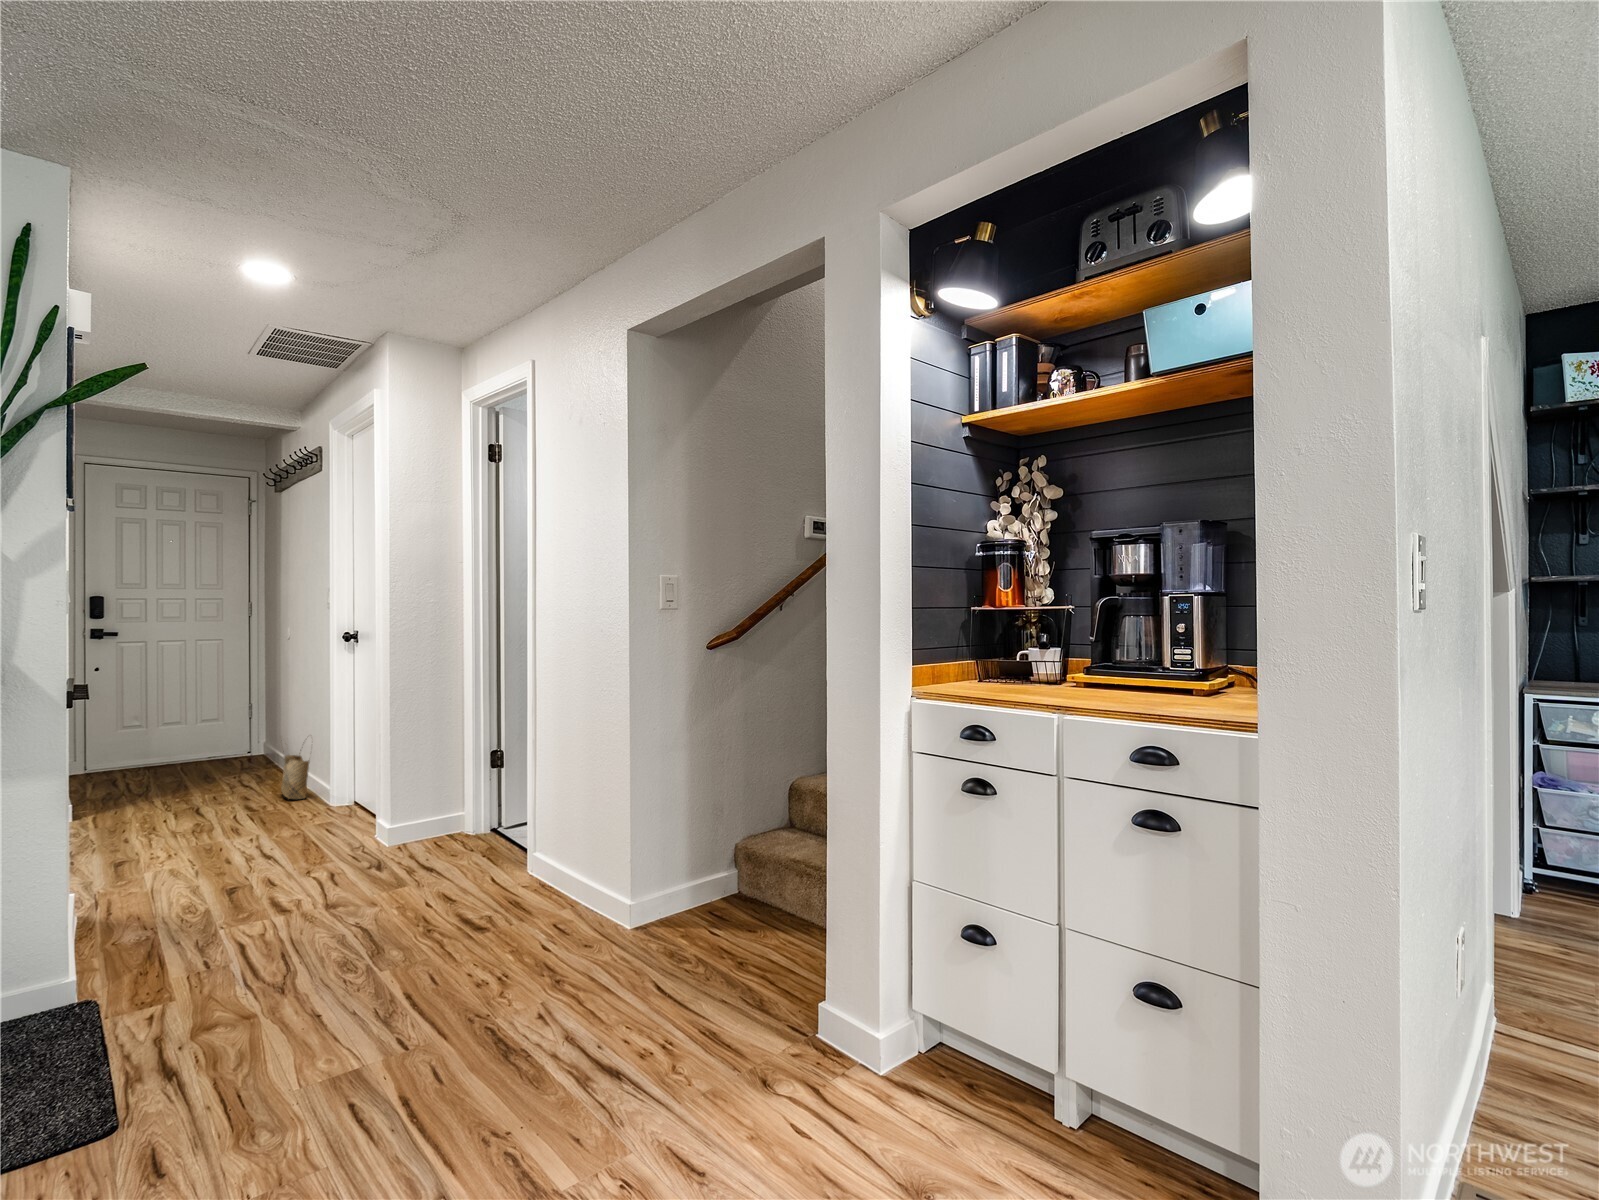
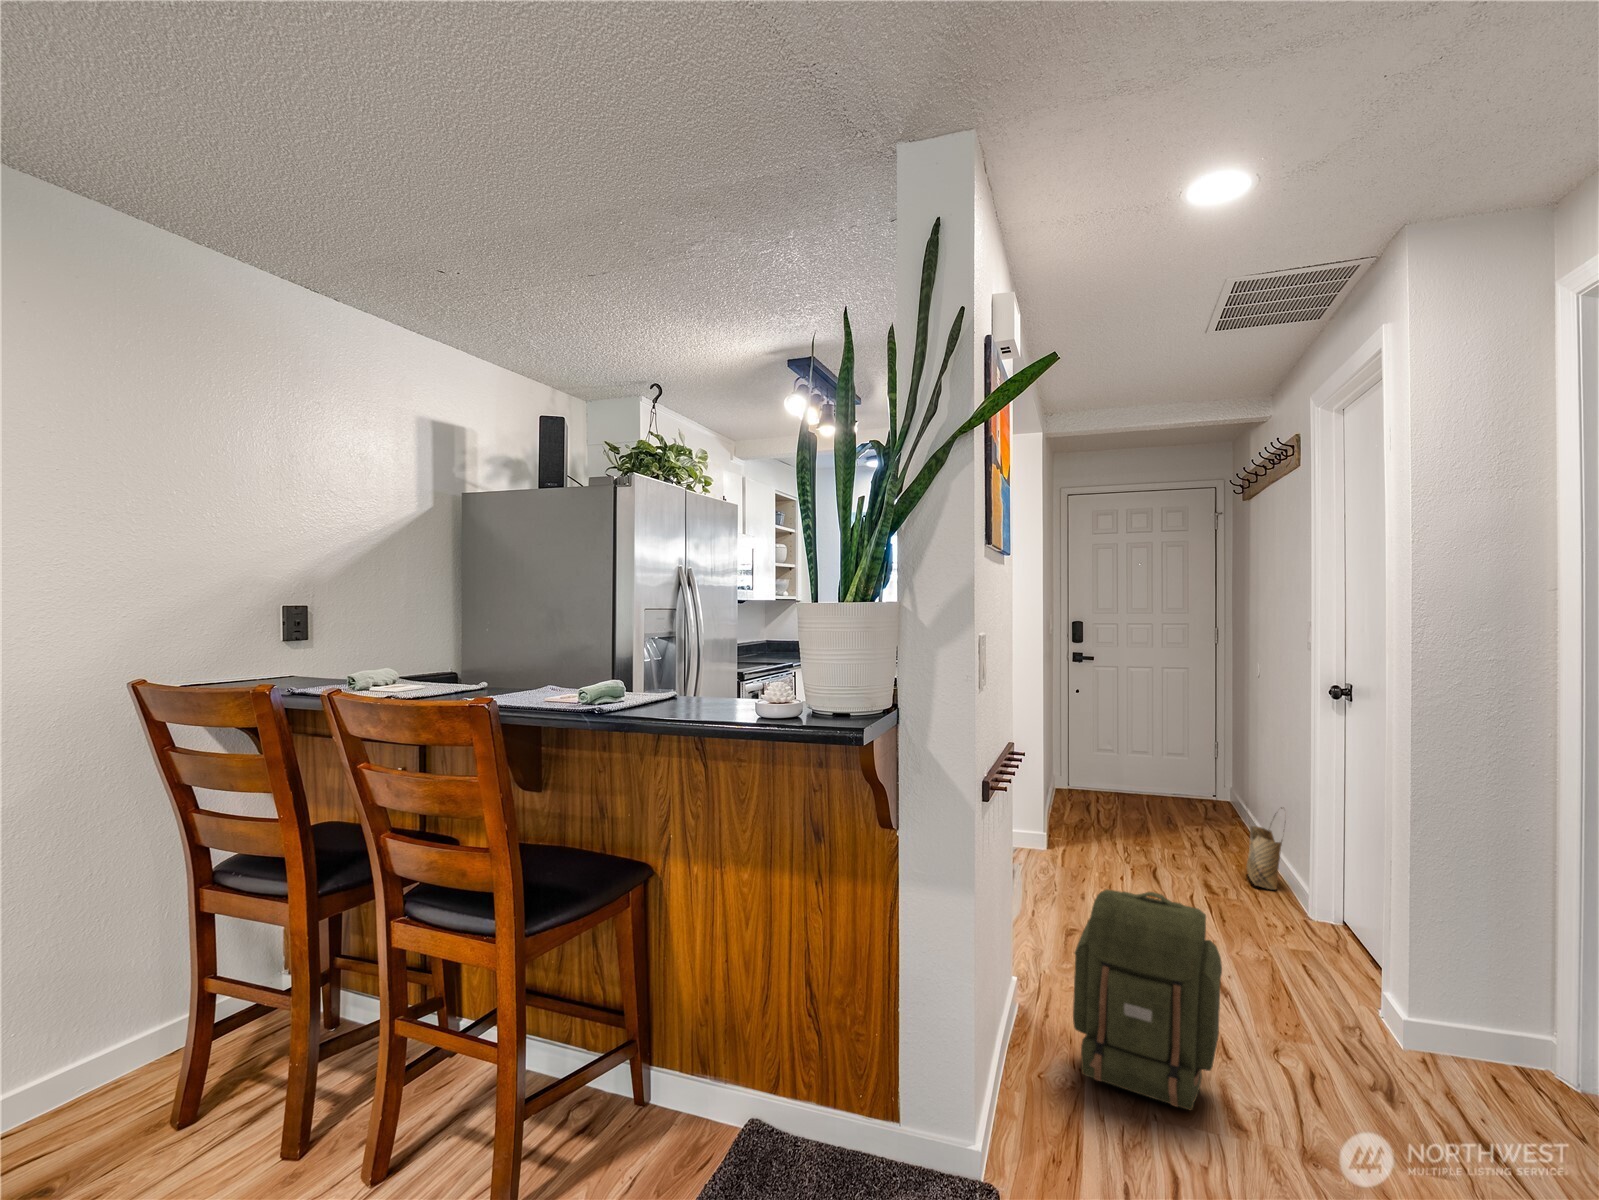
backpack: none [148,774,270,925] -> present [1073,890,1222,1110]

